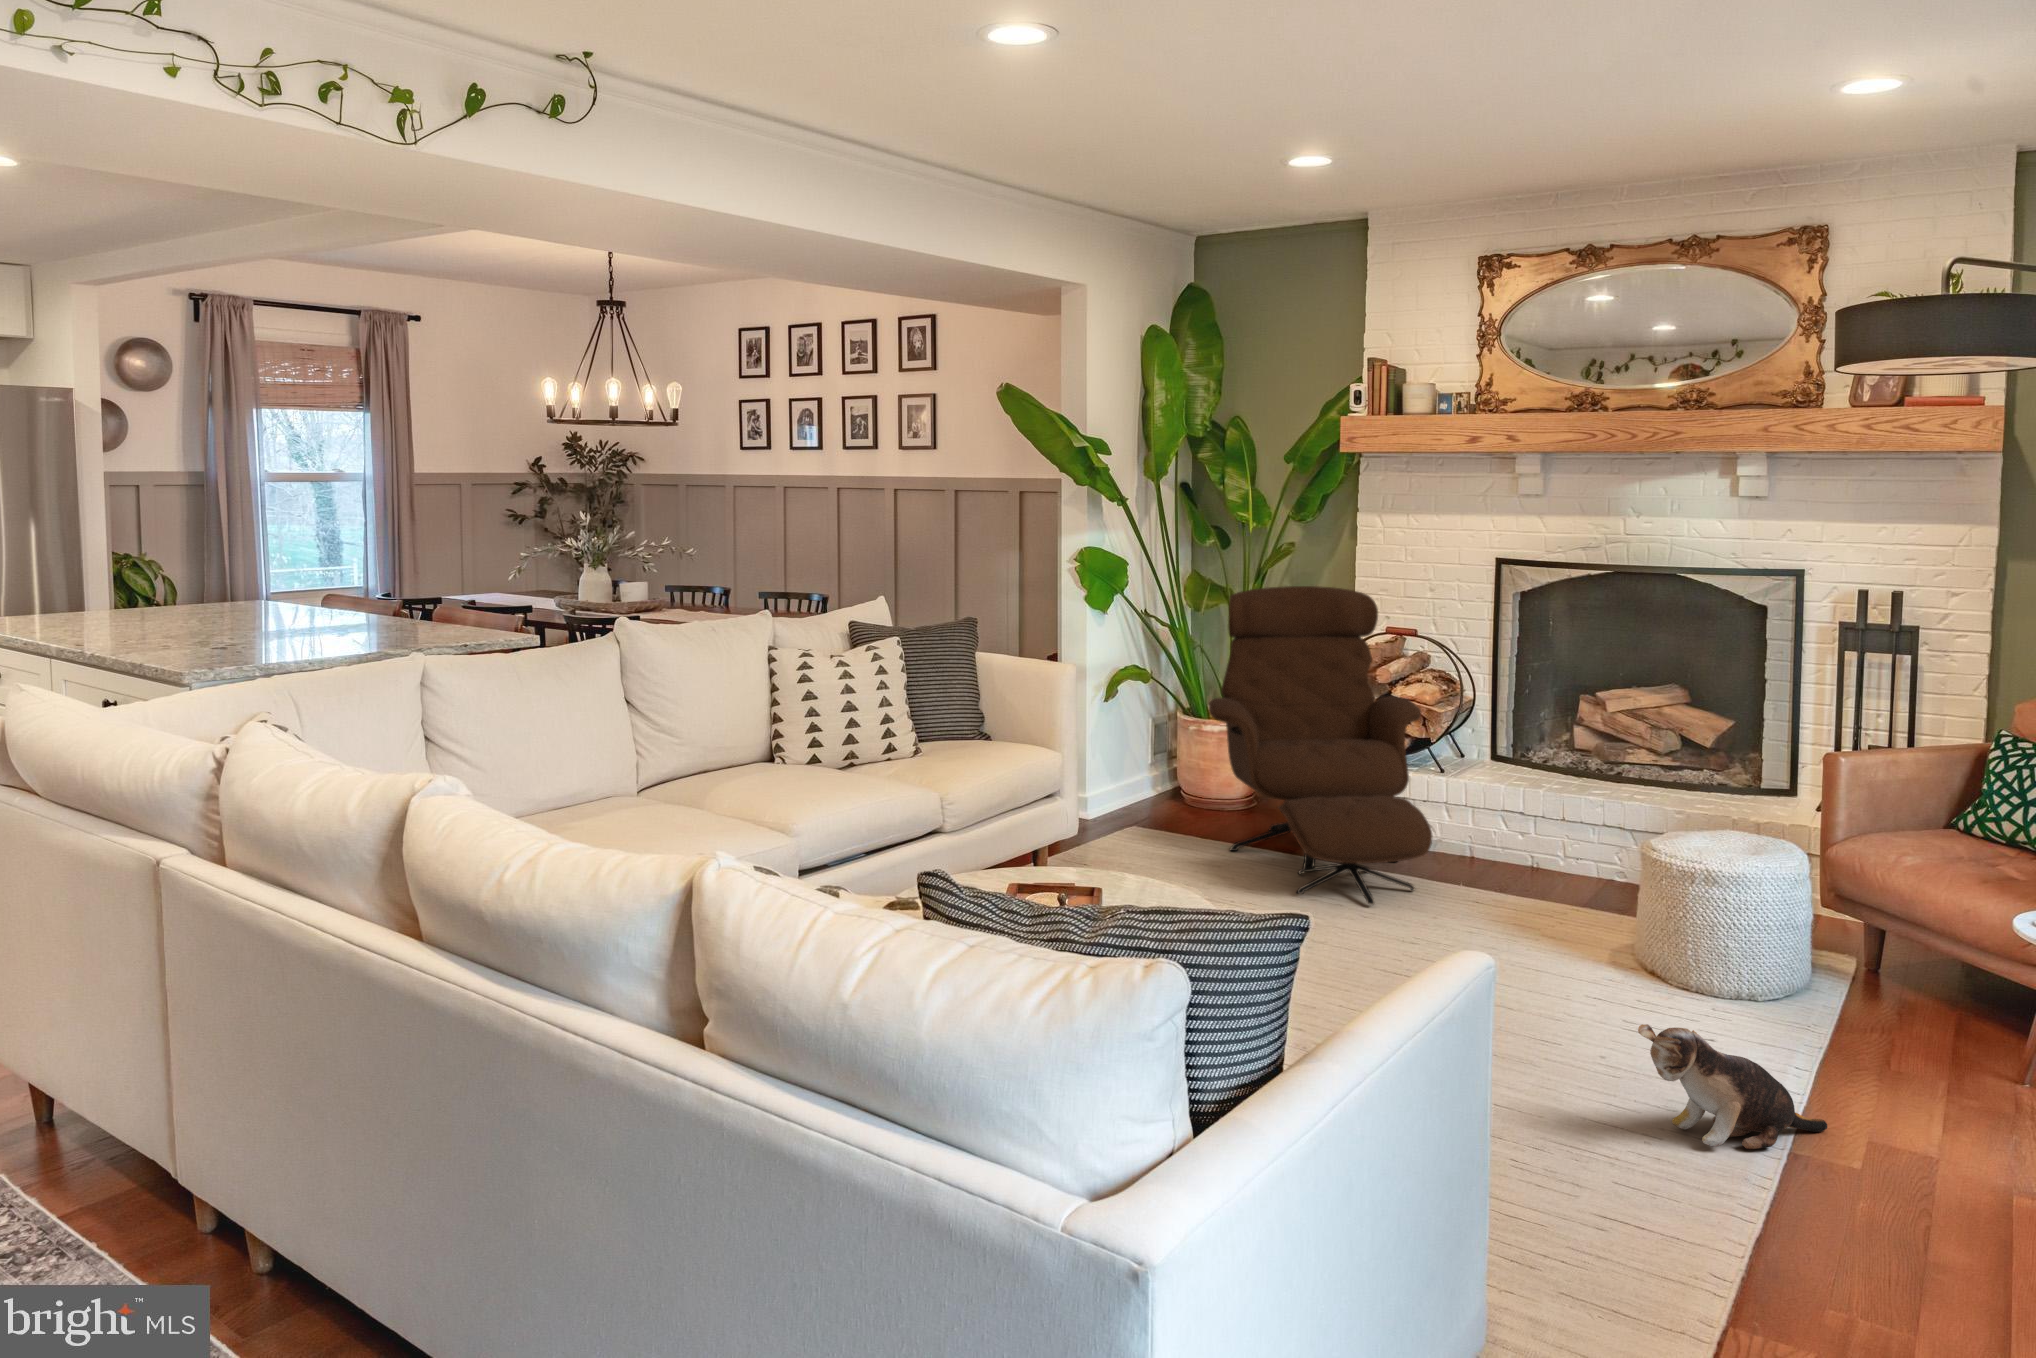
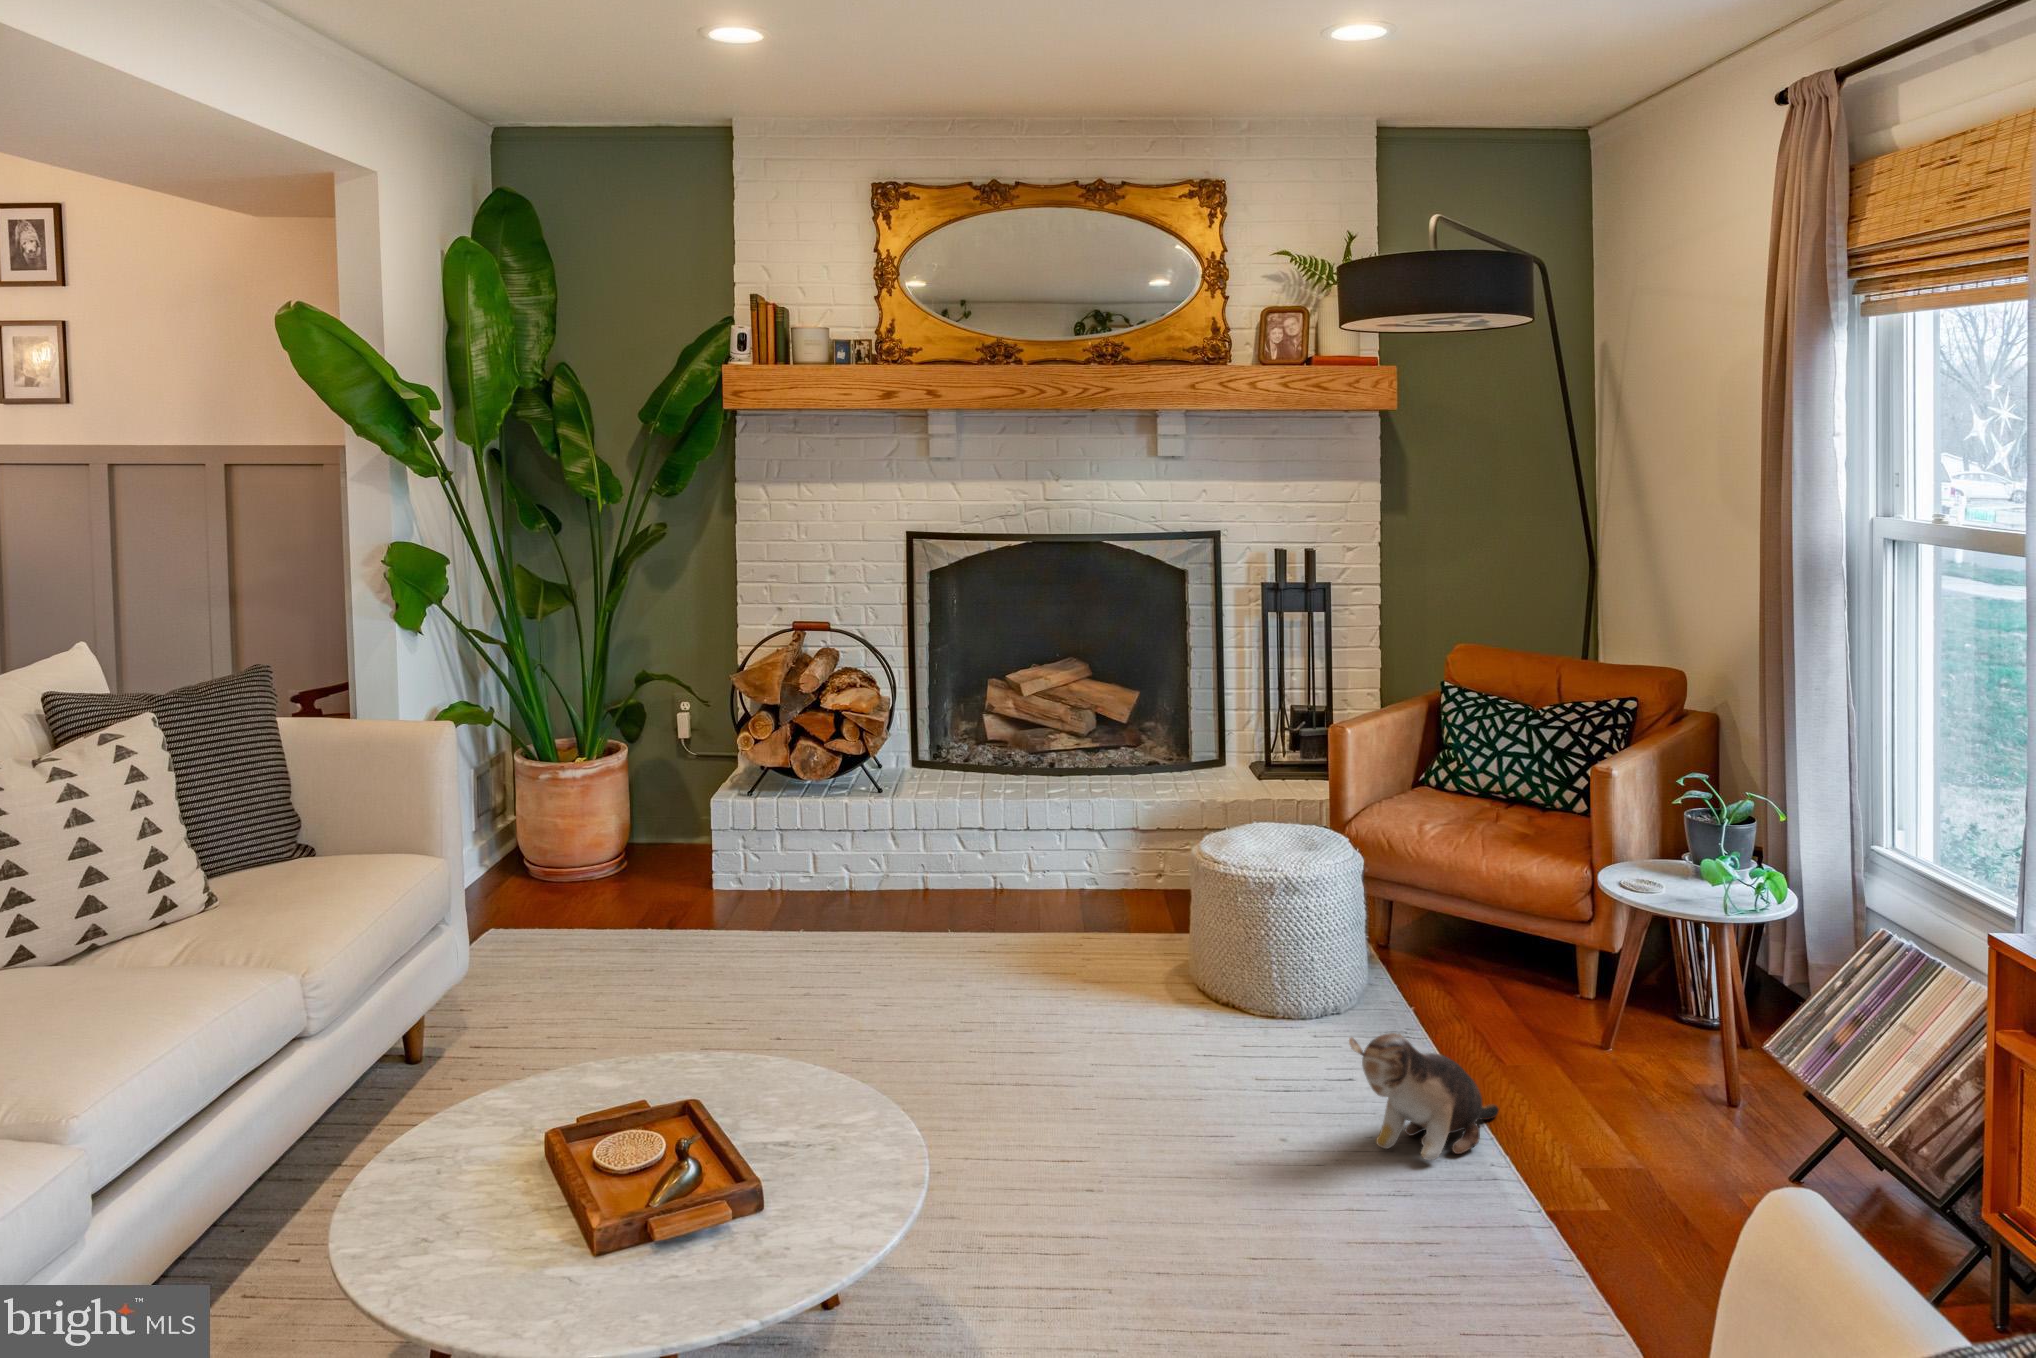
lounge chair: present [1209,586,1432,905] -> none [592,574,922,961]

